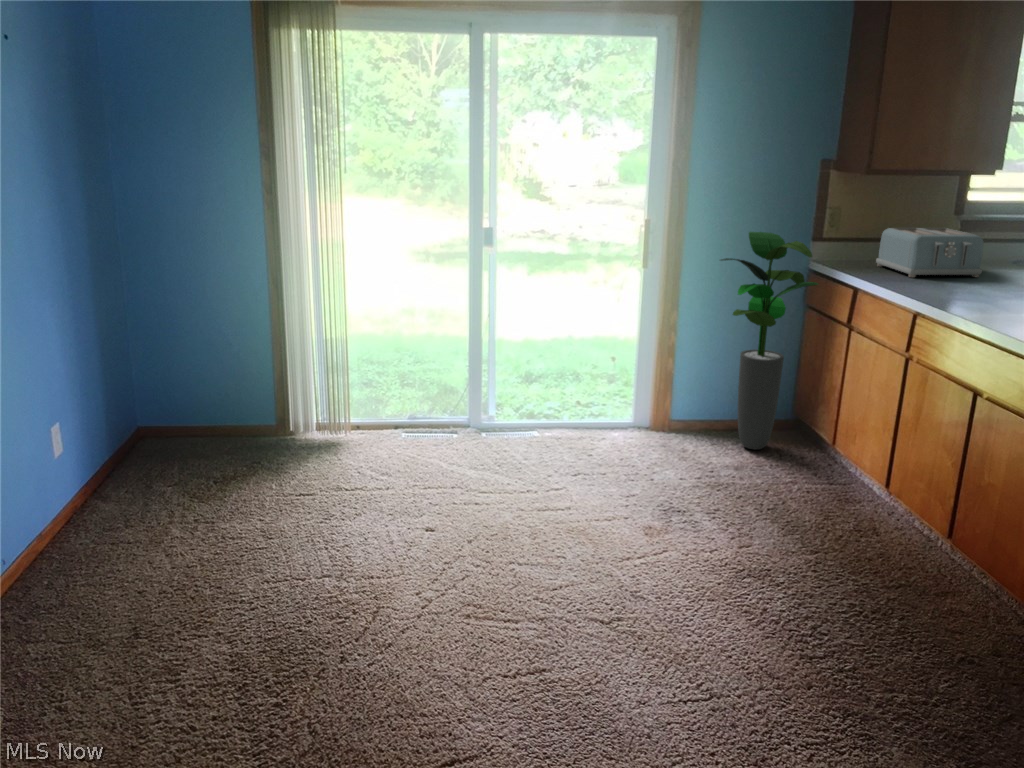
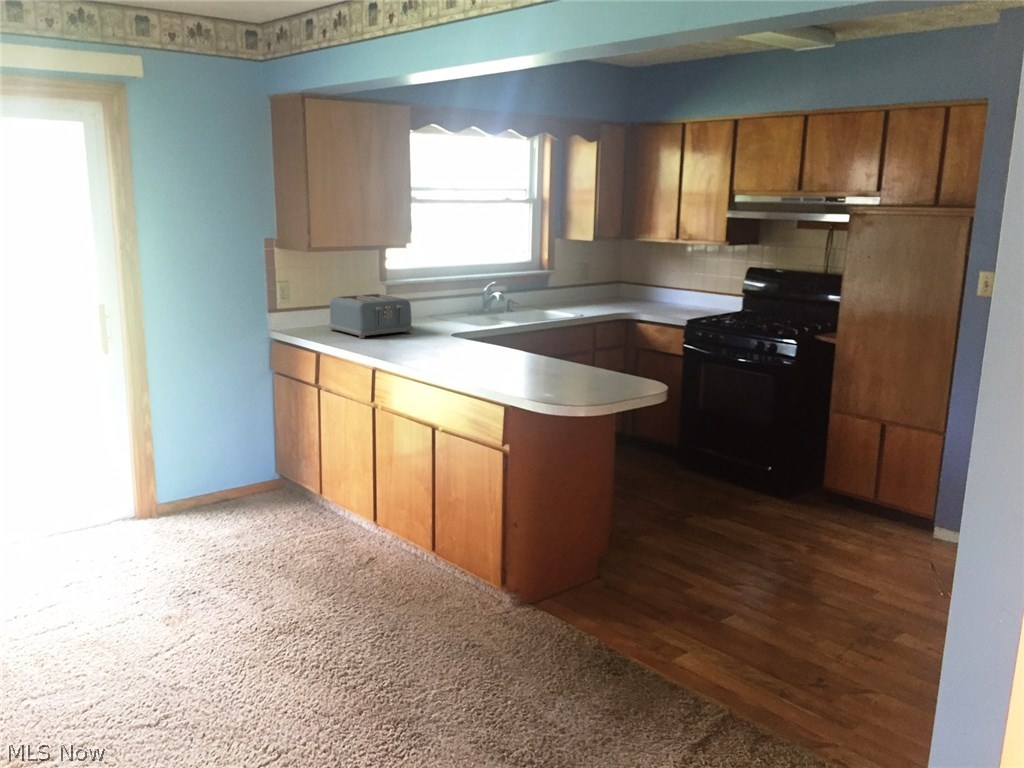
potted plant: present [721,232,818,450] -> none [188,308,286,515]

